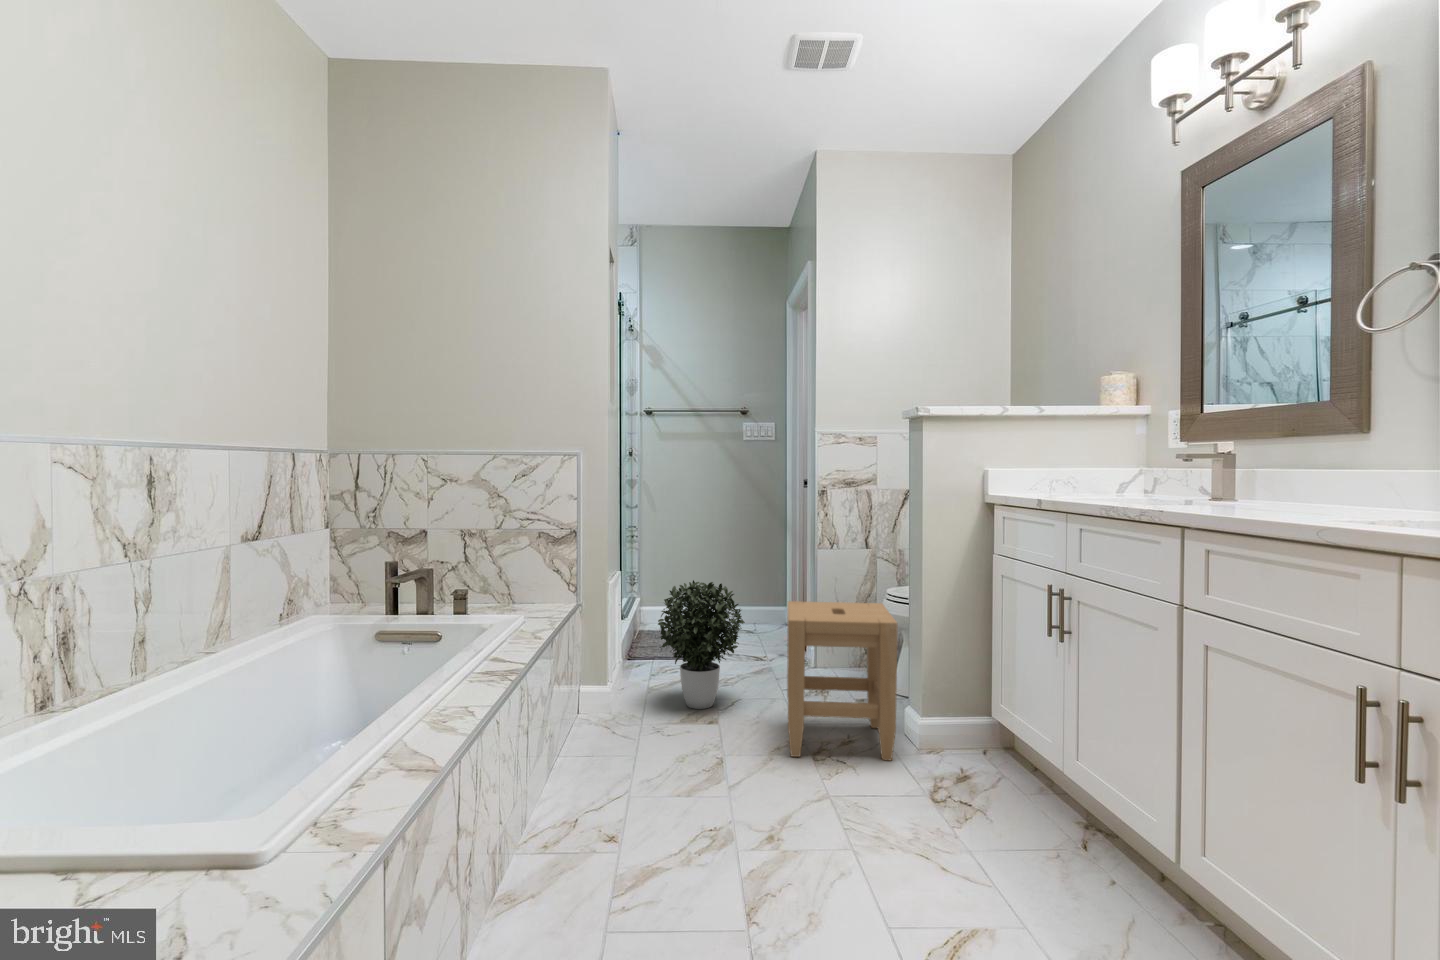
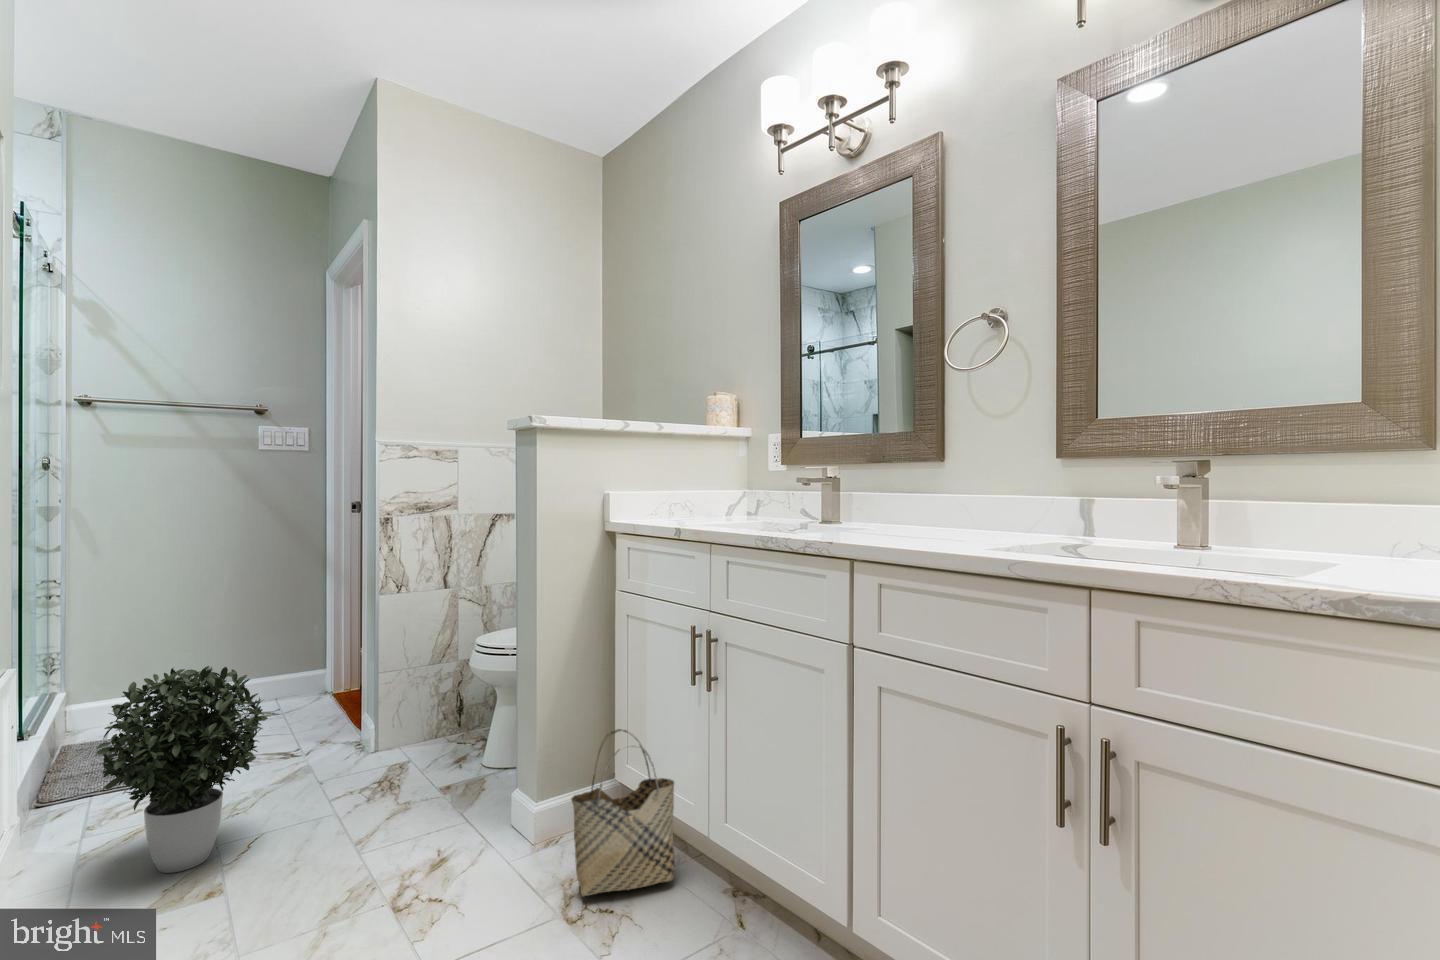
stool: present [787,601,897,760] -> none [342,663,510,917]
woven basket: none [940,666,1033,798] -> present [571,729,675,896]

